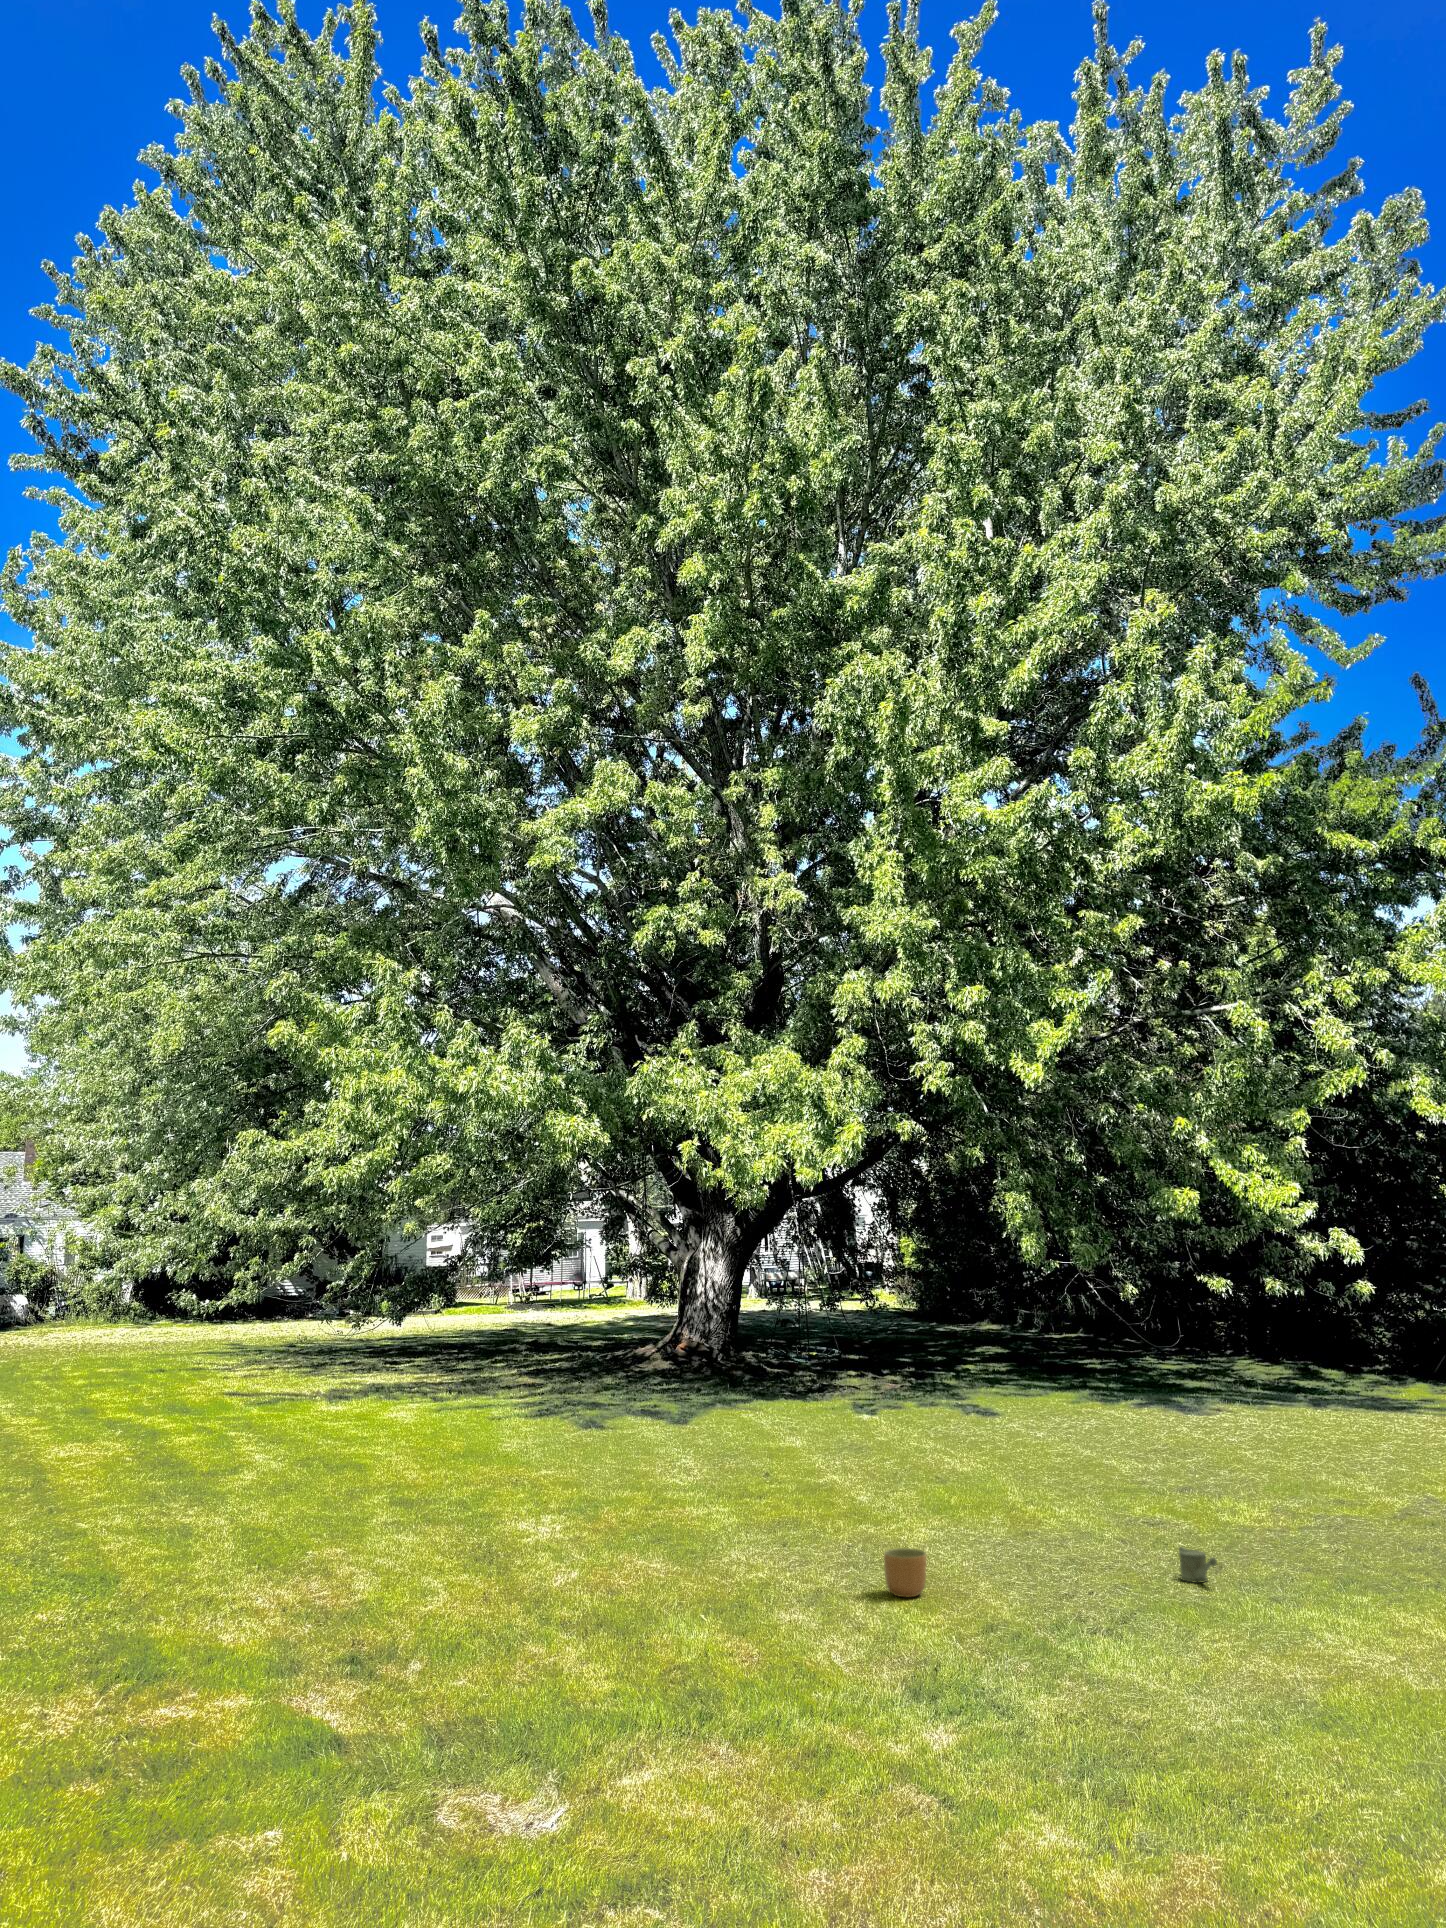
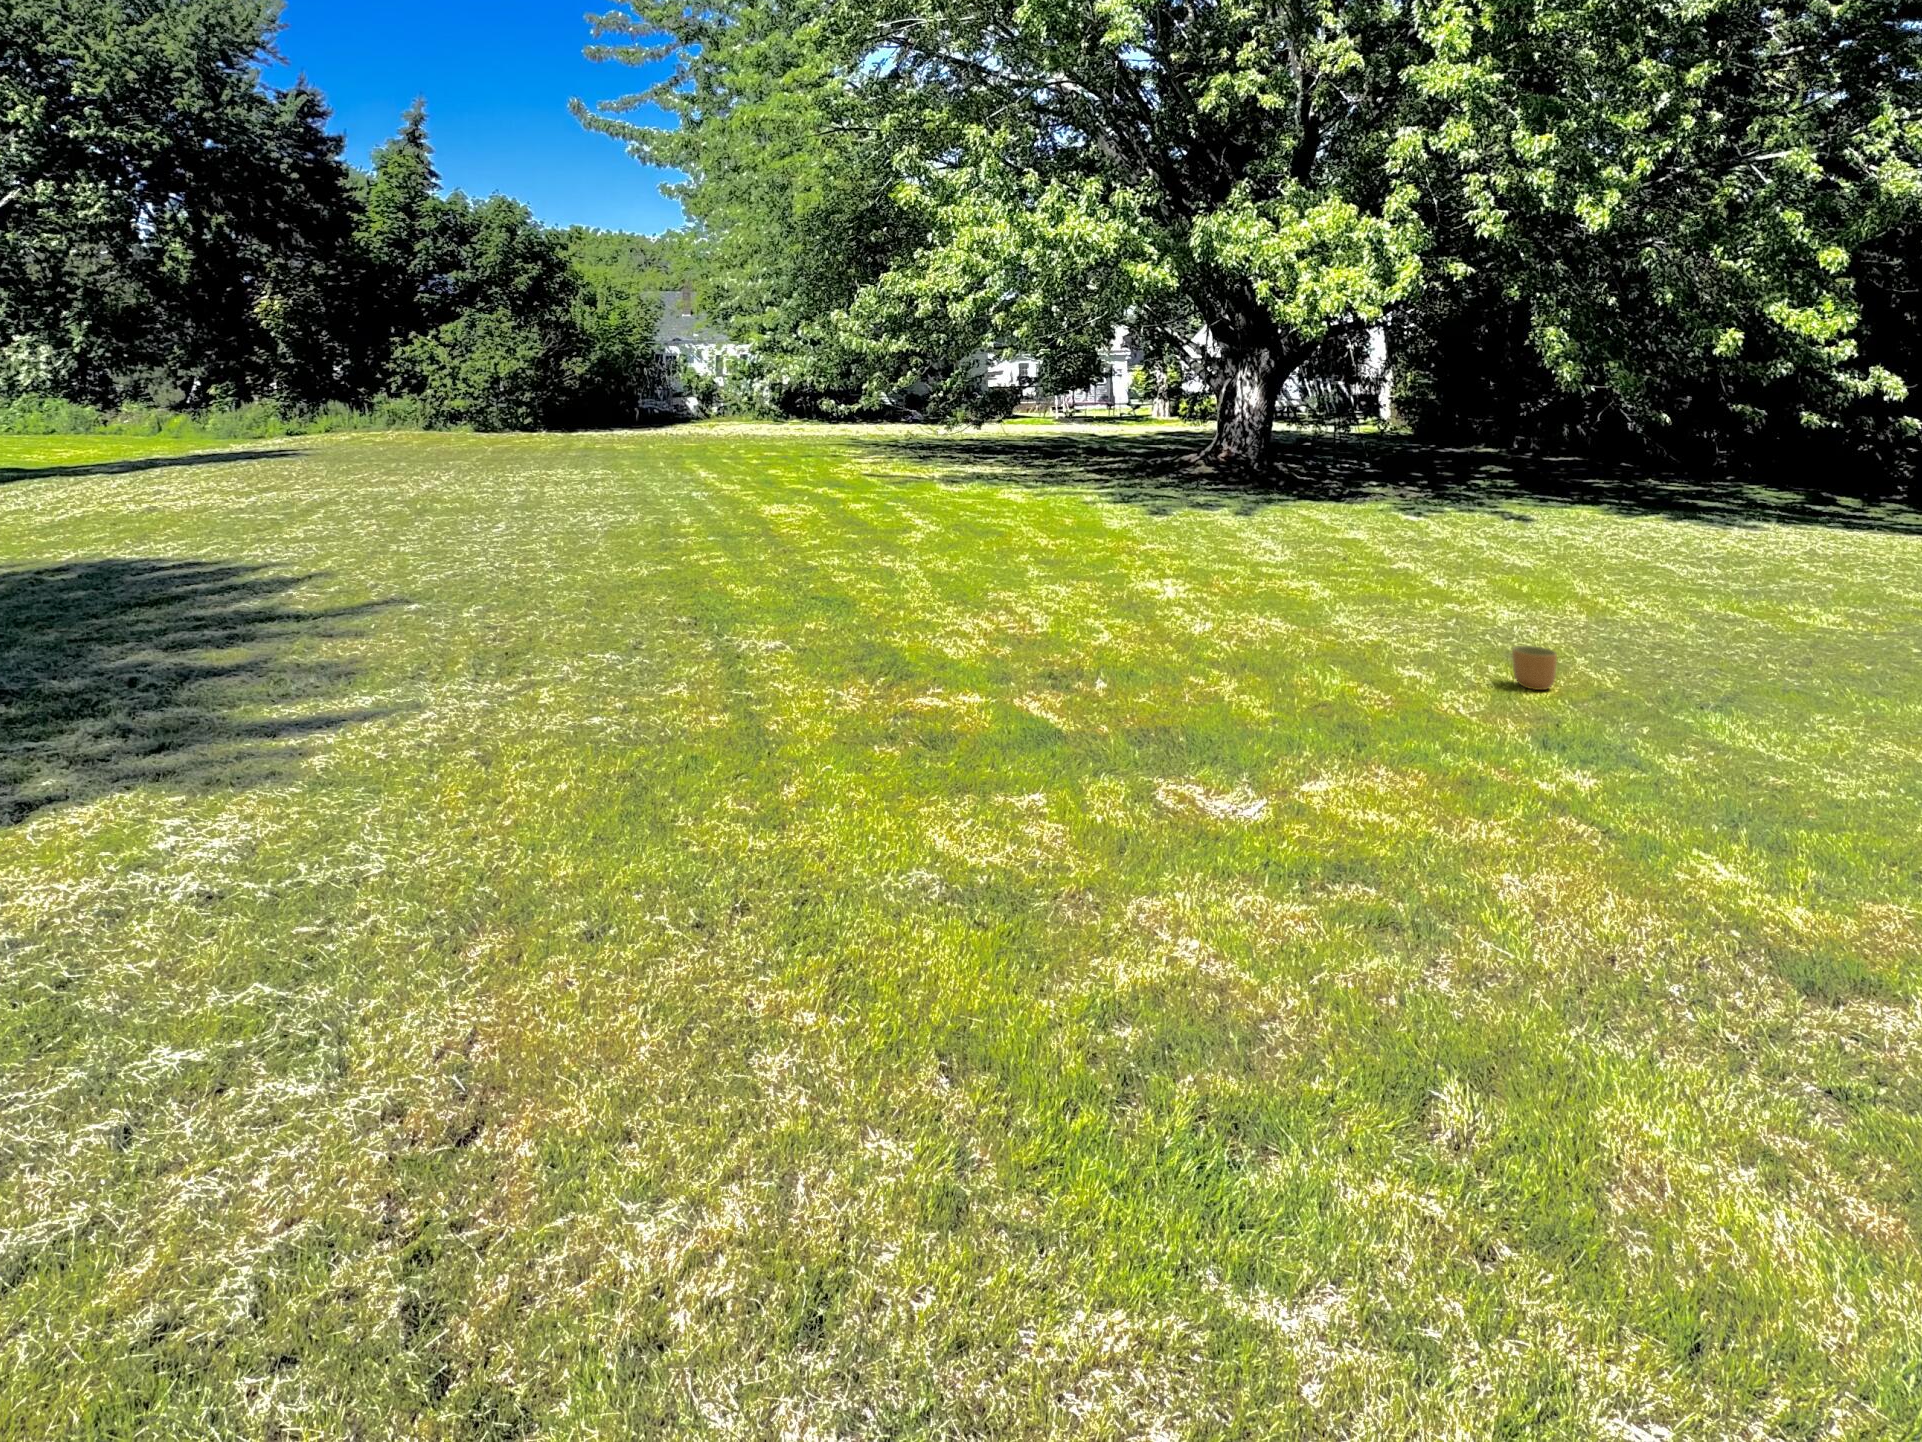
watering can: present [1179,1547,1217,1583] -> none [1816,666,1871,701]

